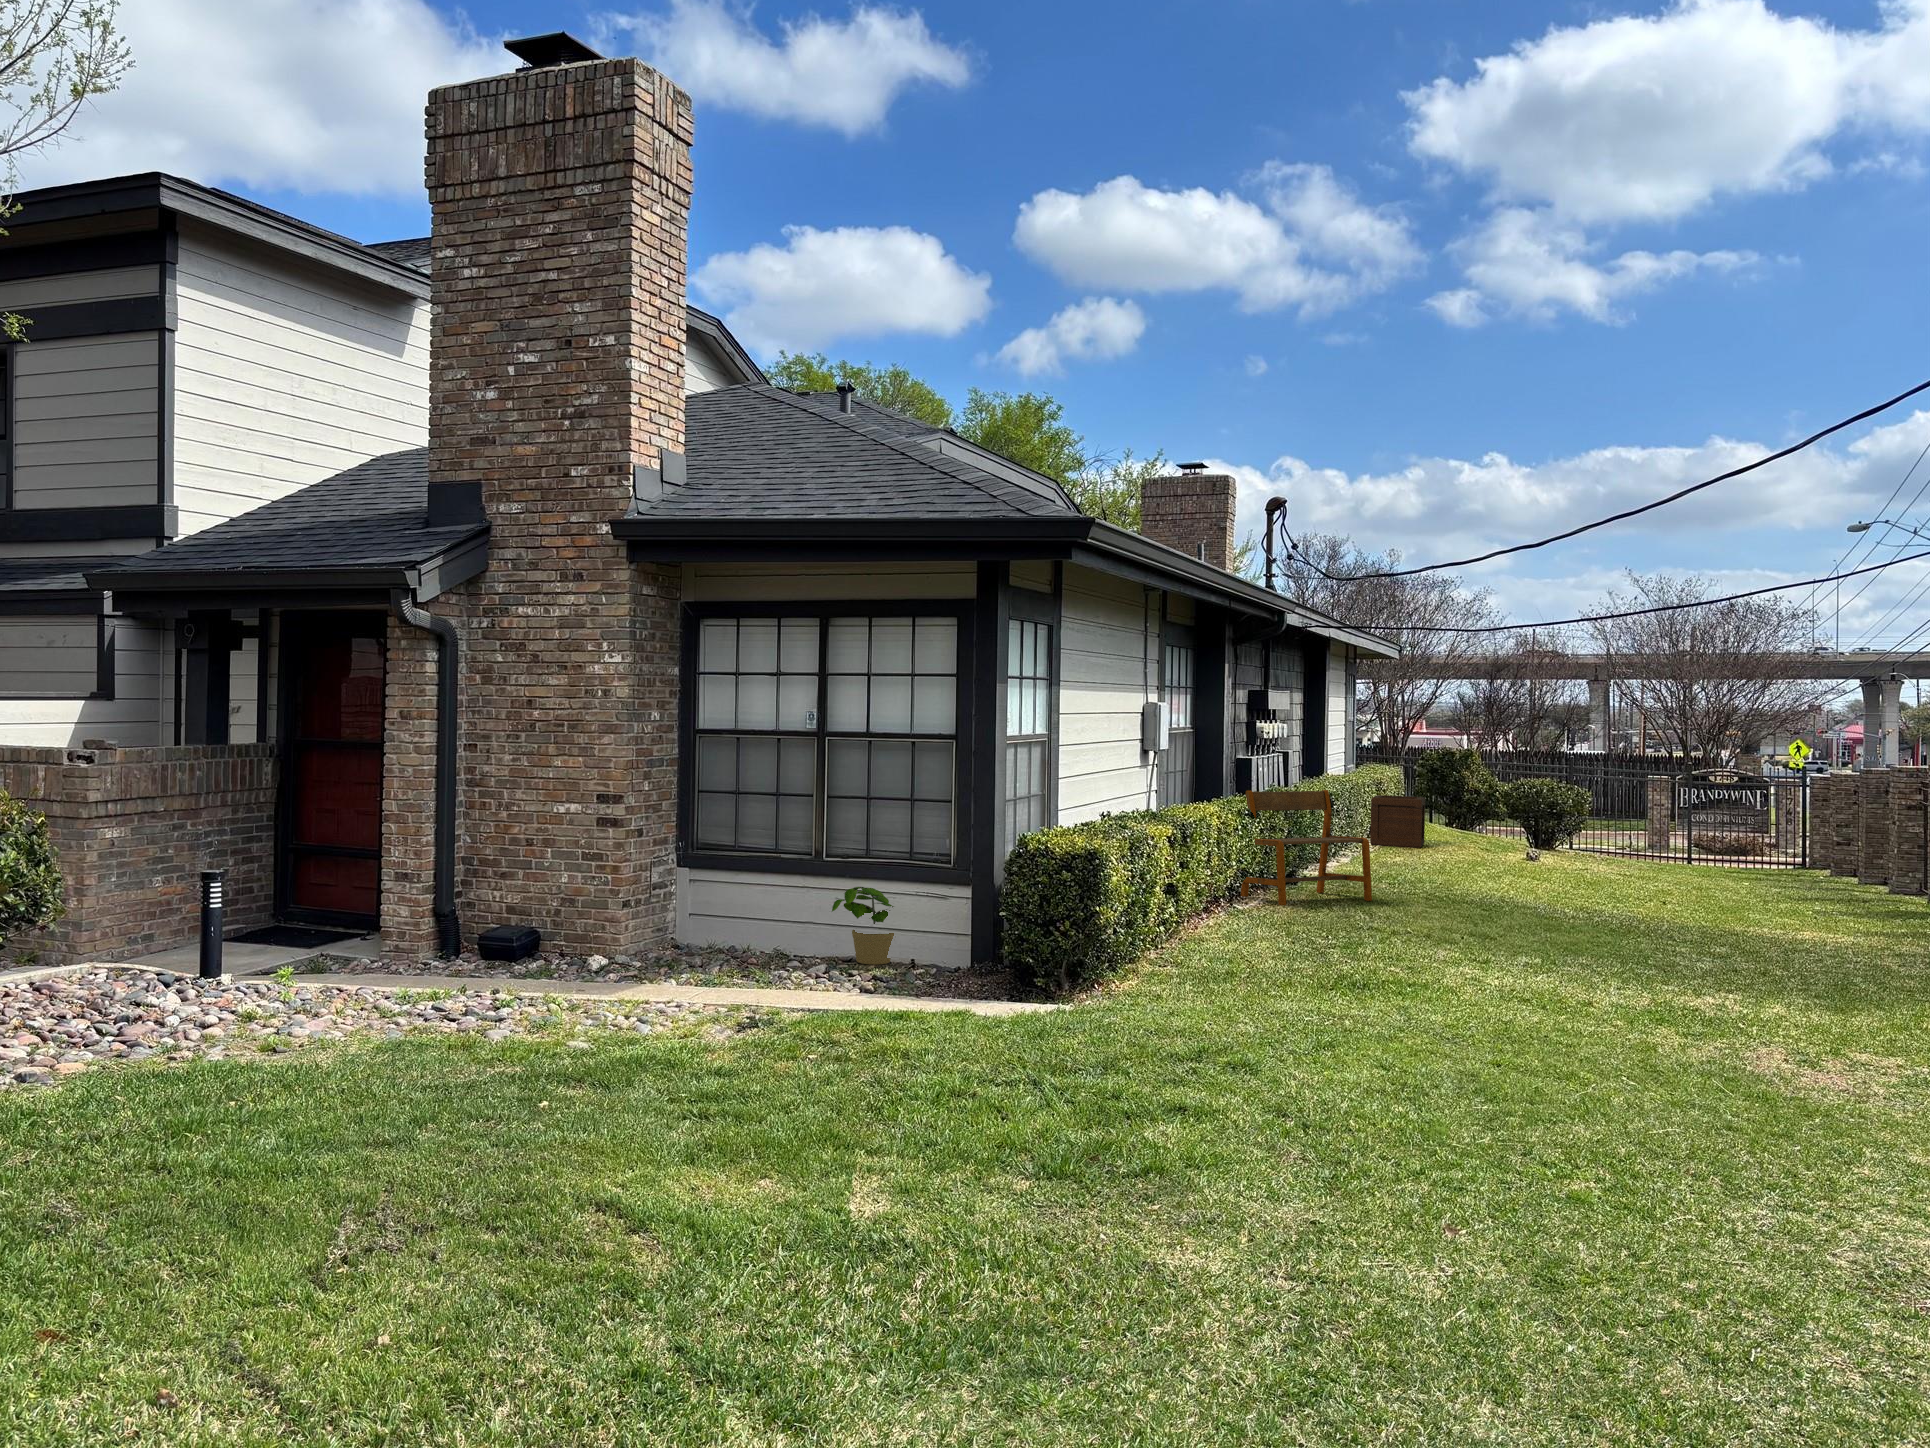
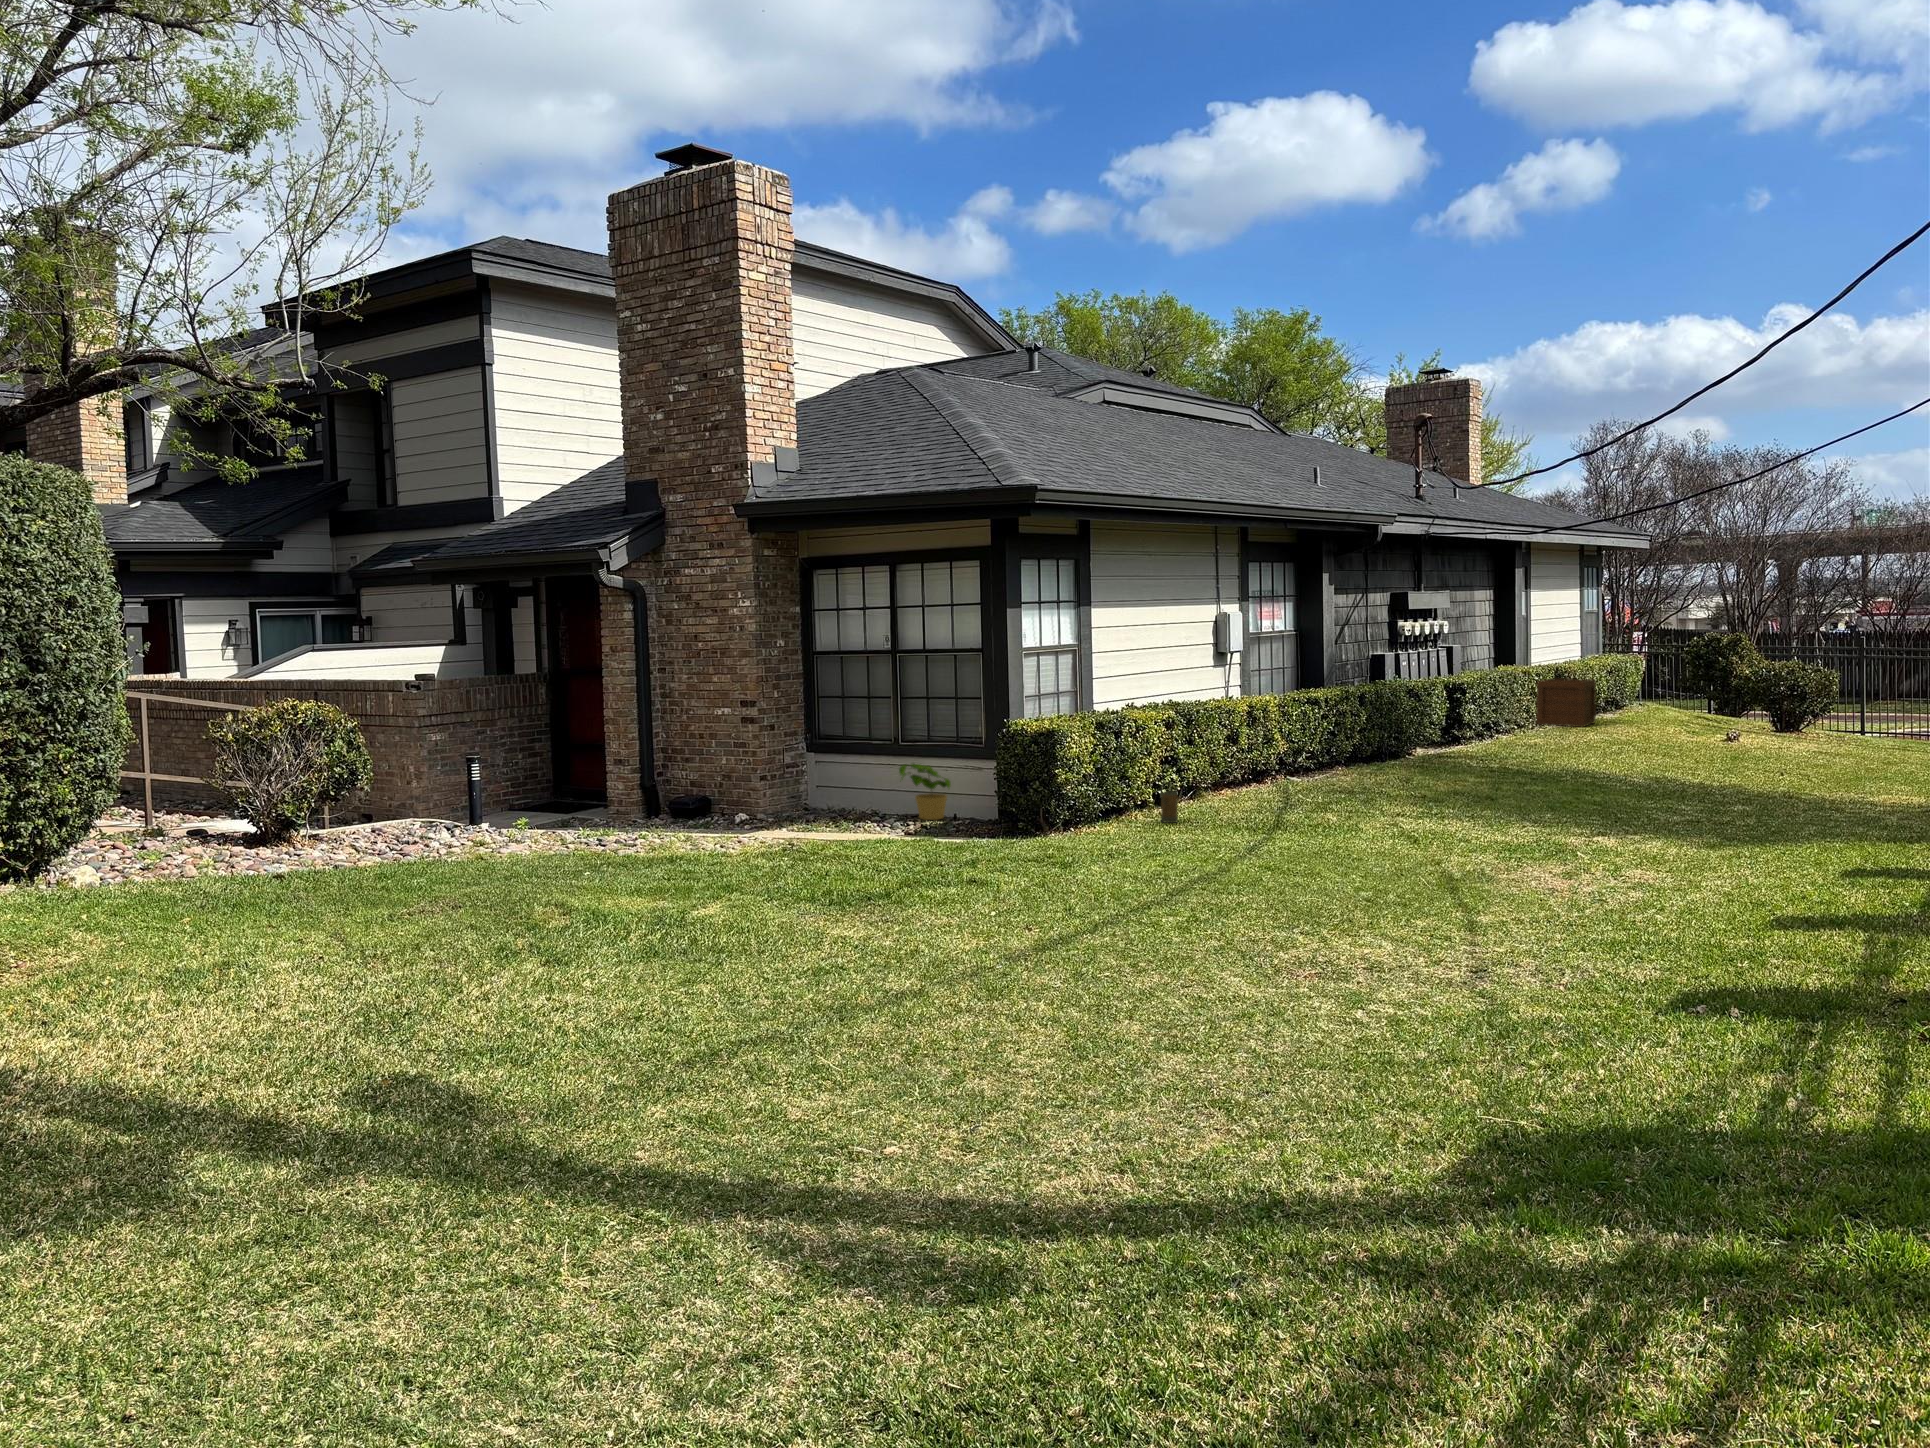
bench: present [1241,790,1372,905] -> none [1315,679,1432,778]
watering can: none [1173,911,1196,967] -> present [1161,781,1178,823]

